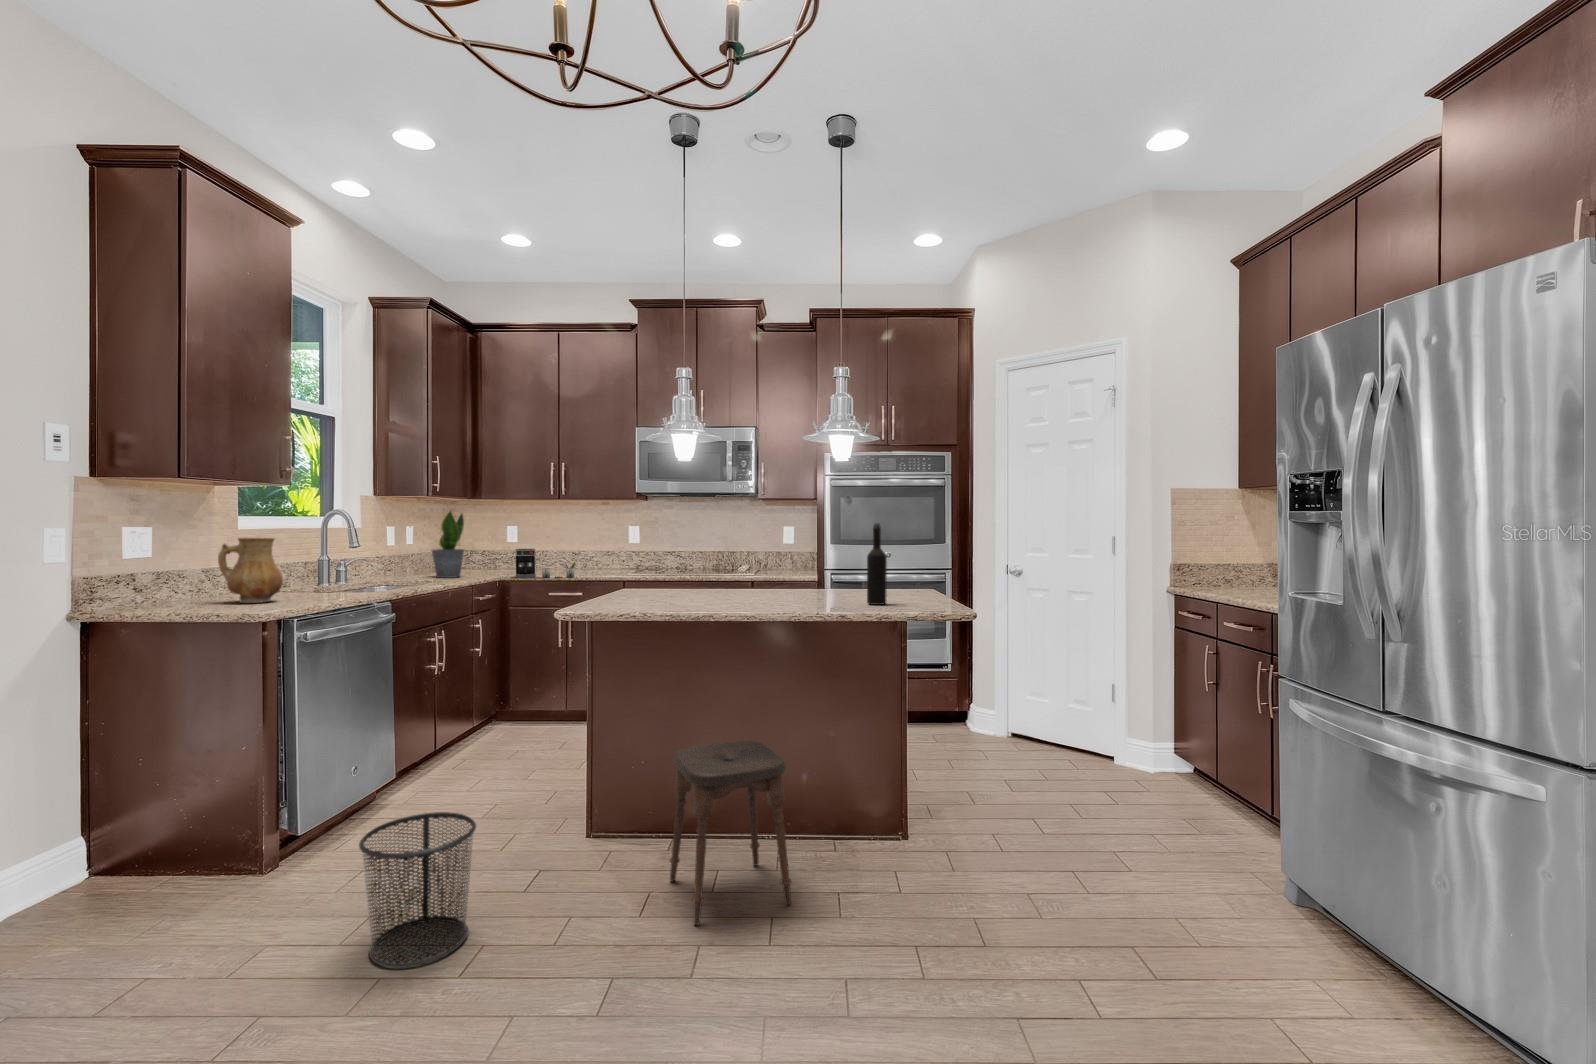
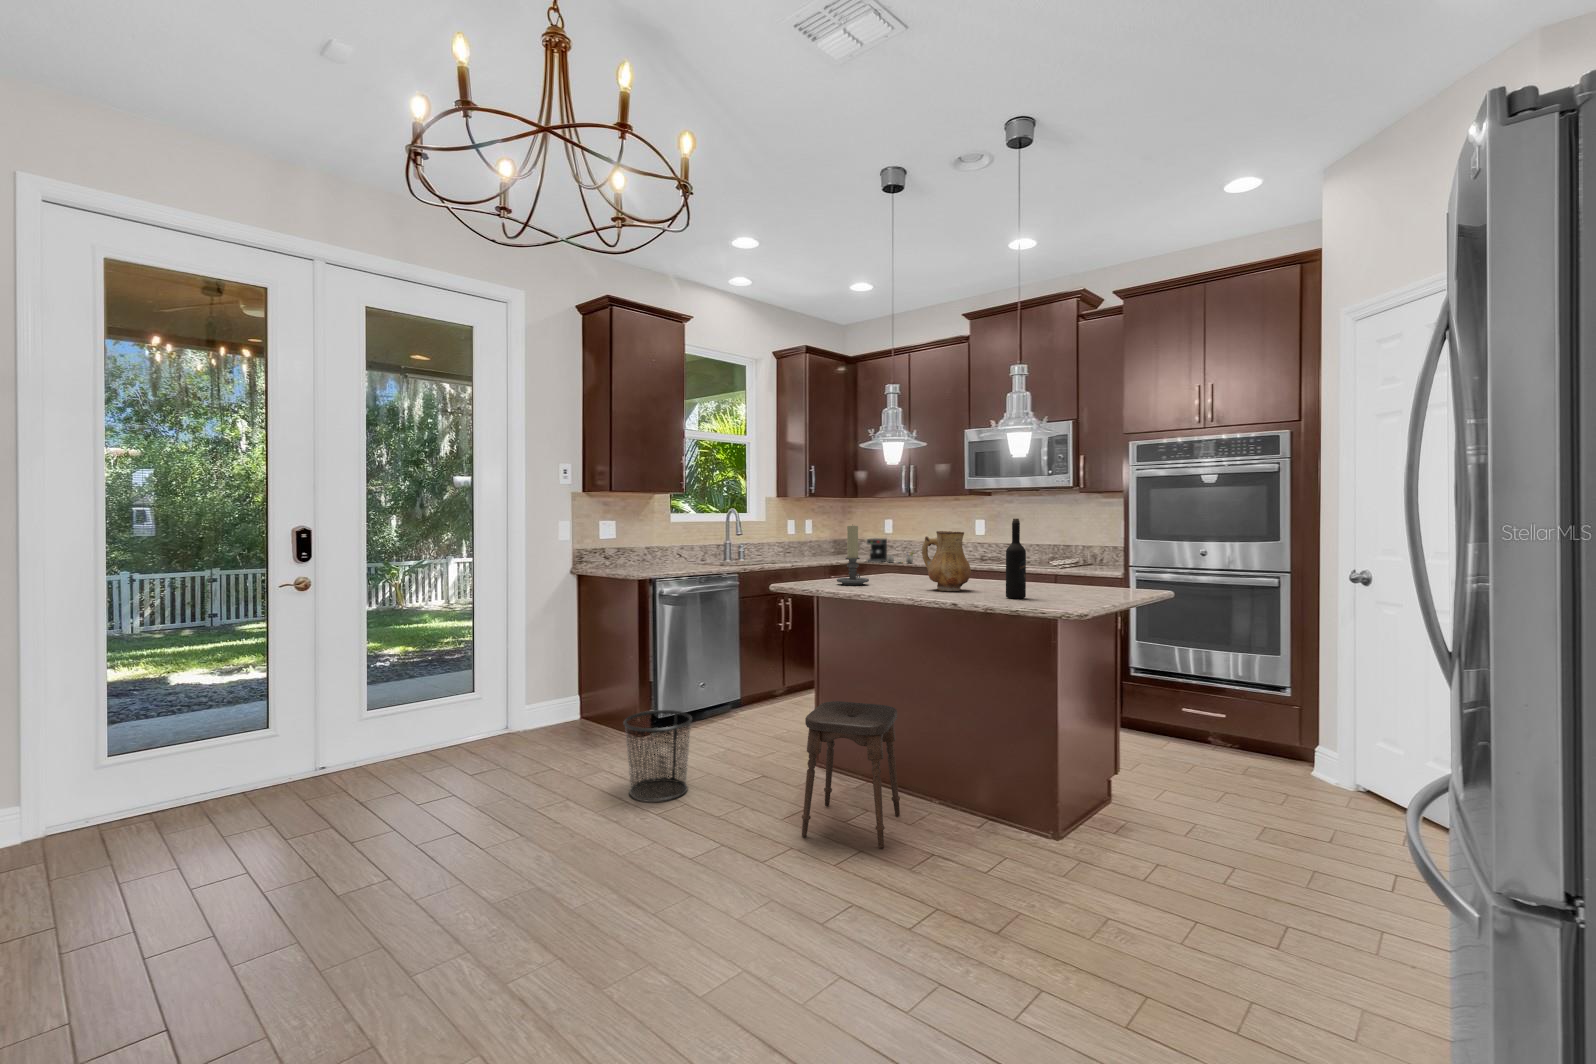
potted plant: present [432,511,464,578] -> none [813,507,836,560]
candle holder: none [634,530,674,605] -> present [837,525,869,585]
ceramic pitcher: present [218,537,283,603] -> present [922,531,971,591]

